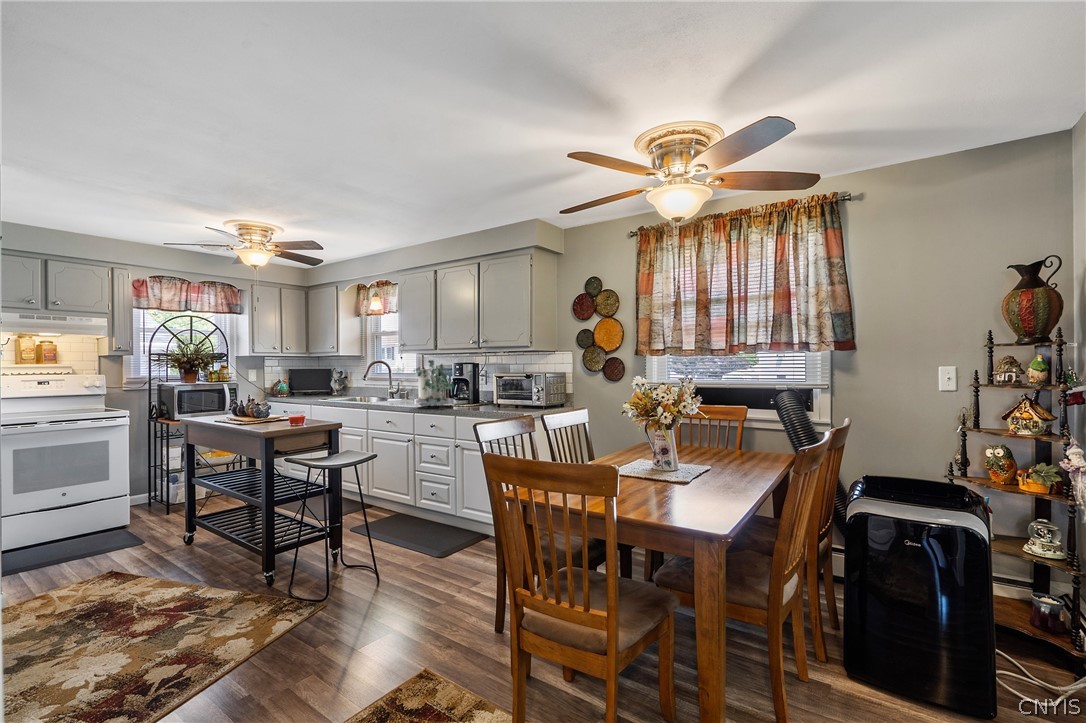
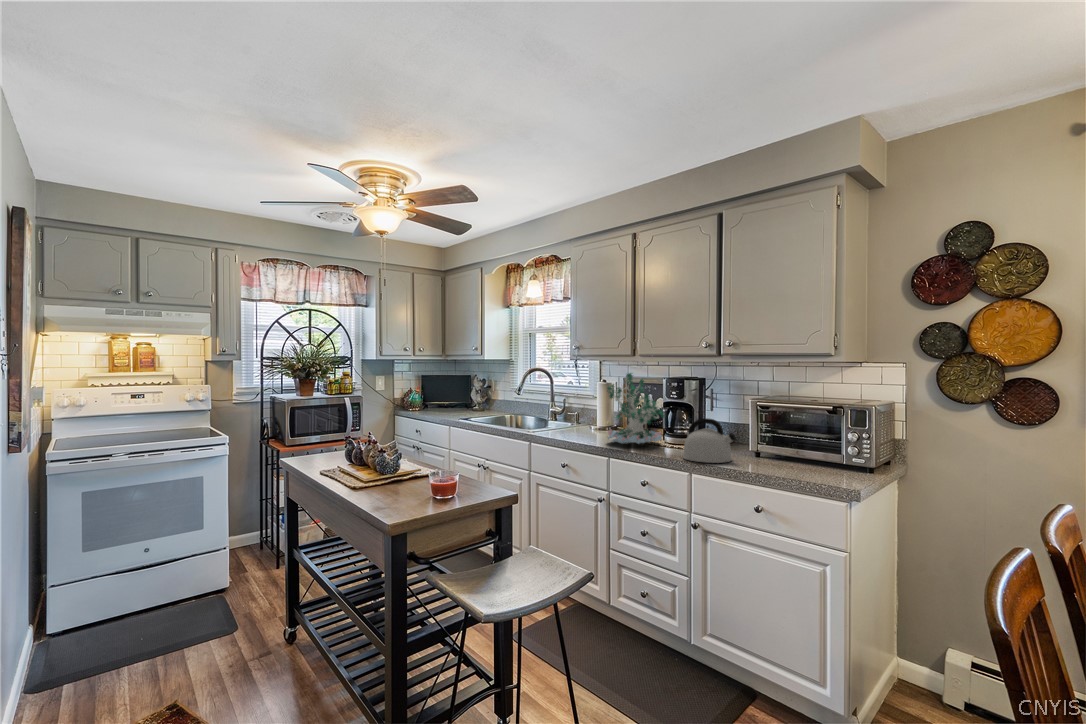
kettle: none [460,386,490,412] -> present [683,418,736,463]

